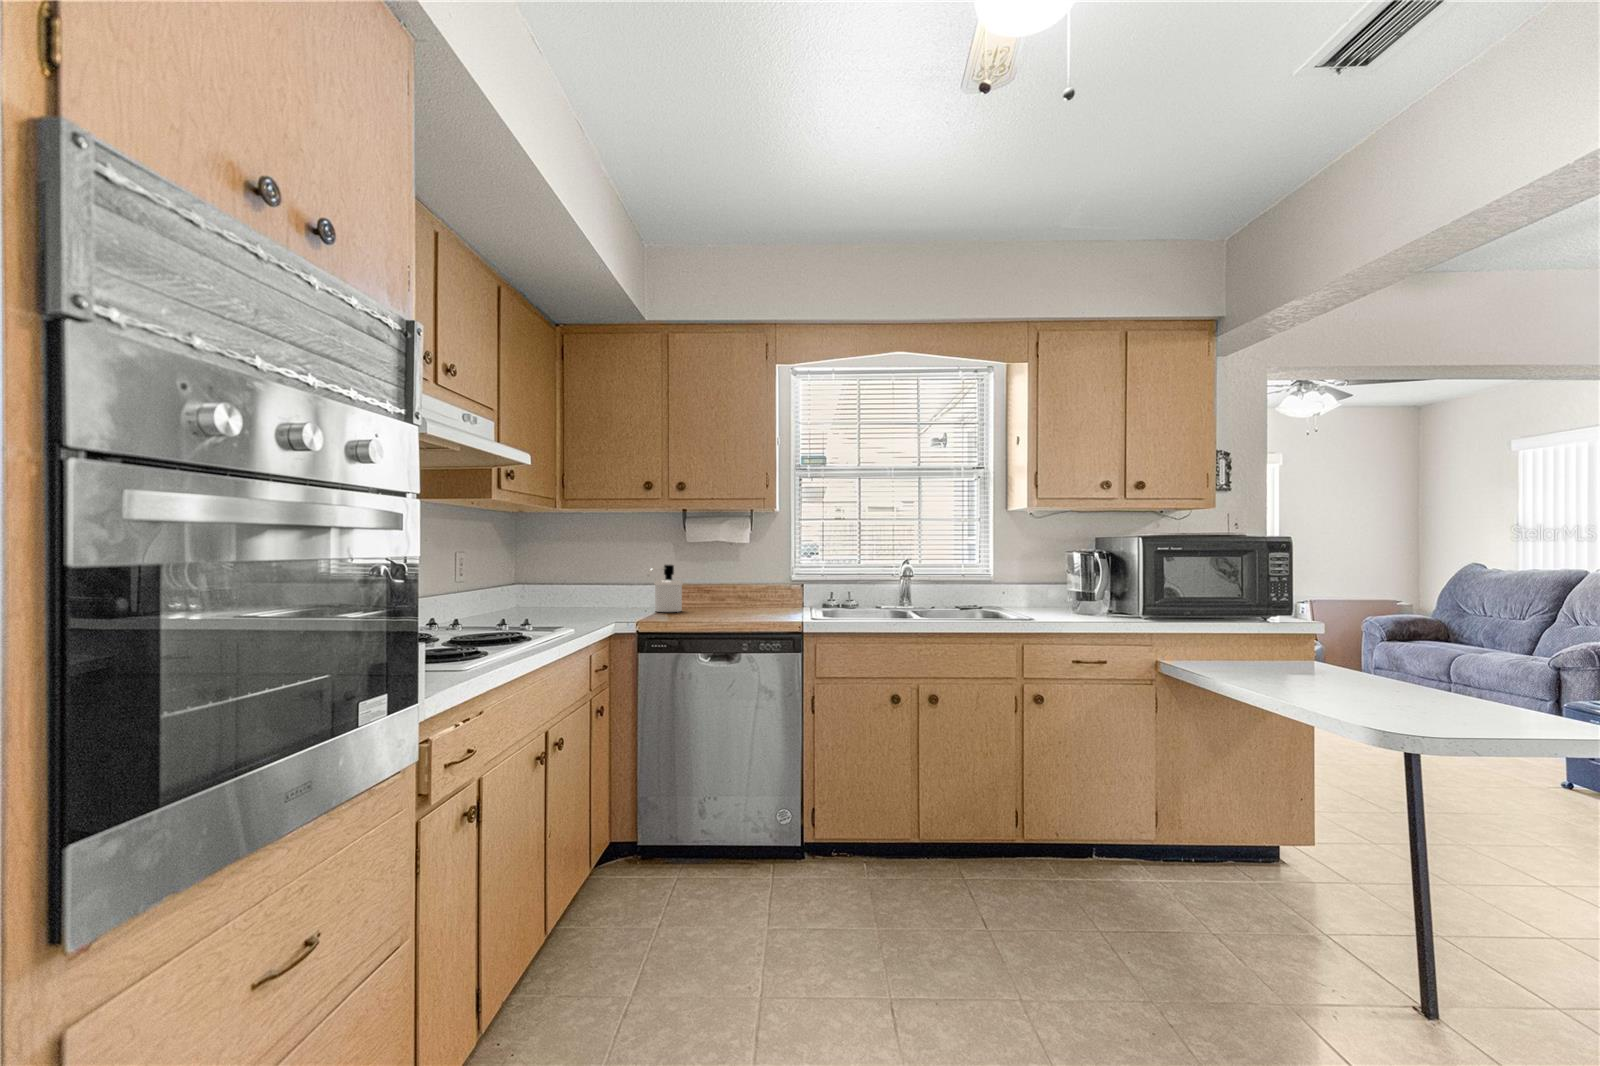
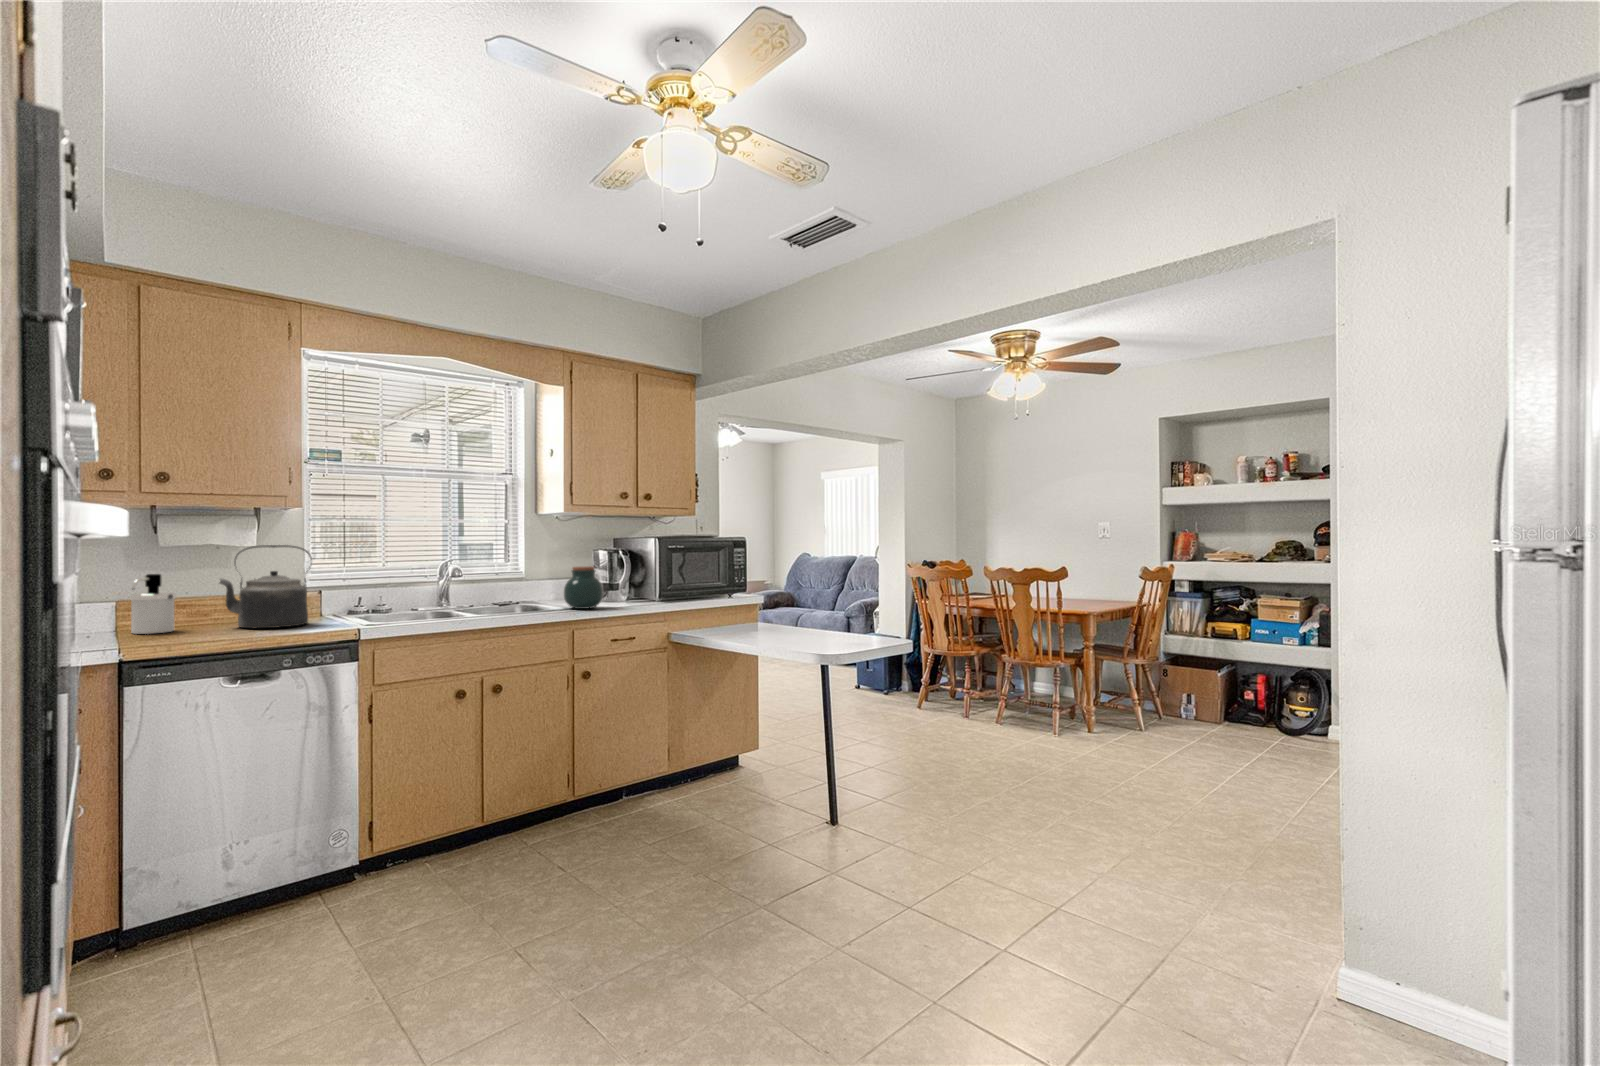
kettle: none [711,542,776,615] -> present [220,545,312,628]
jar: none [1024,570,1071,619] -> present [564,566,603,609]

